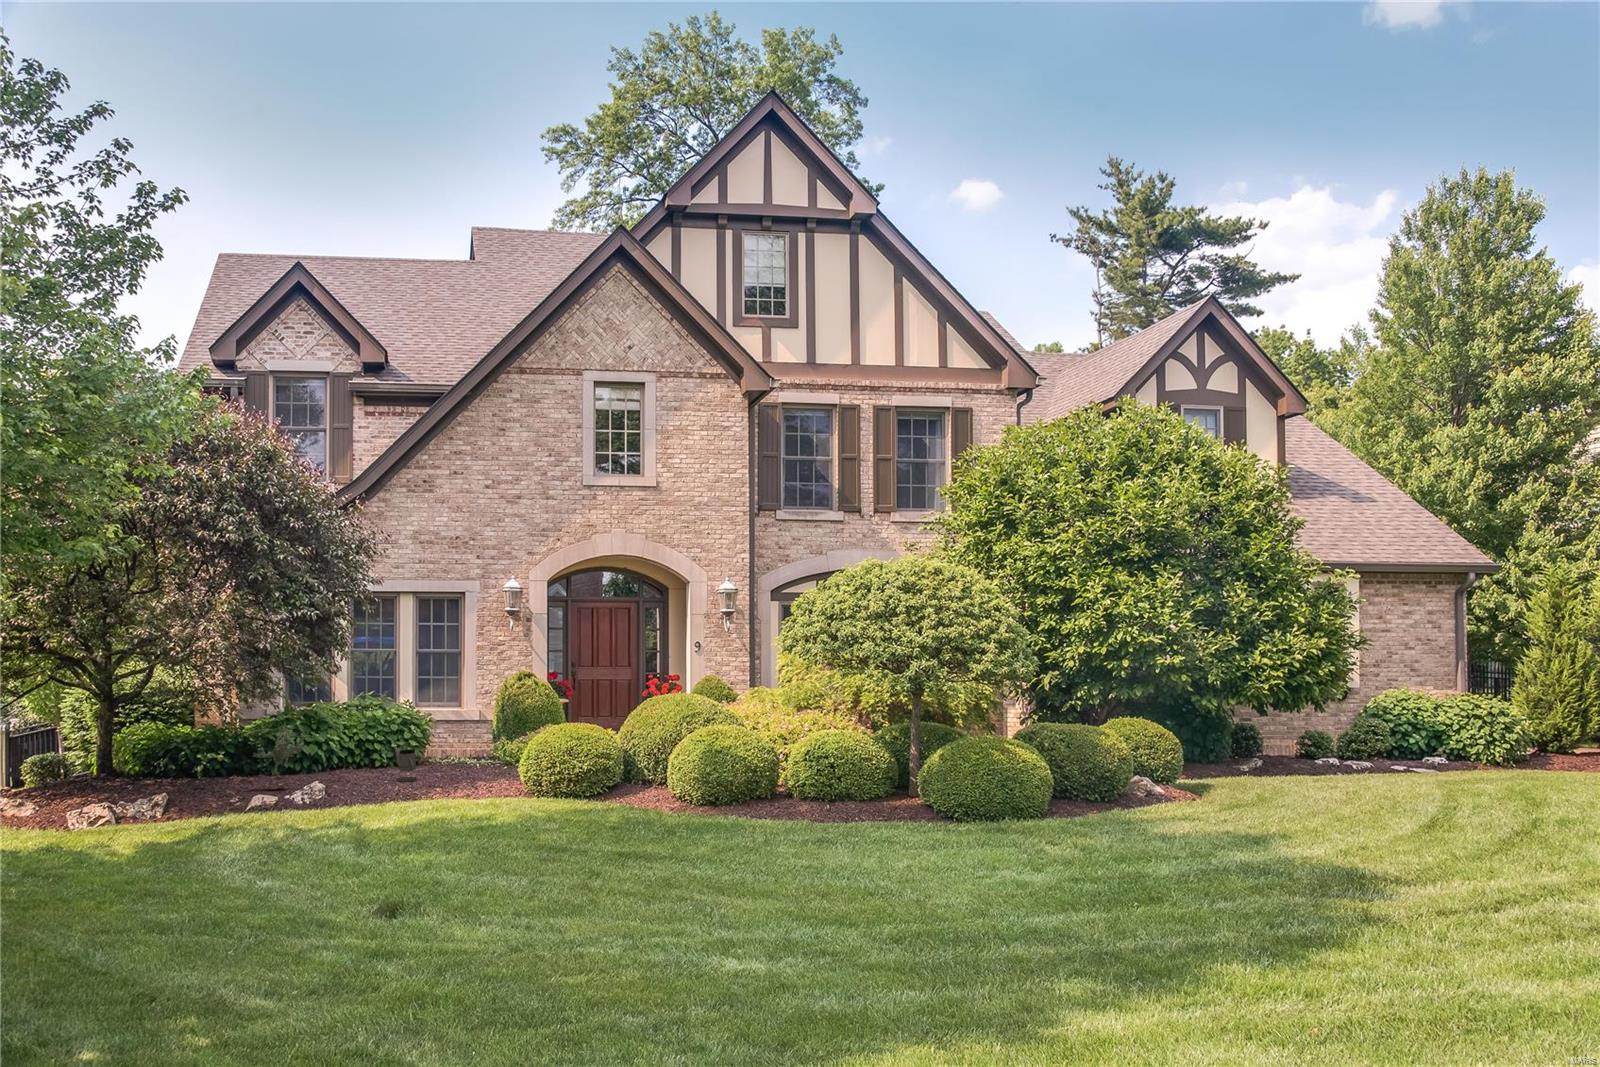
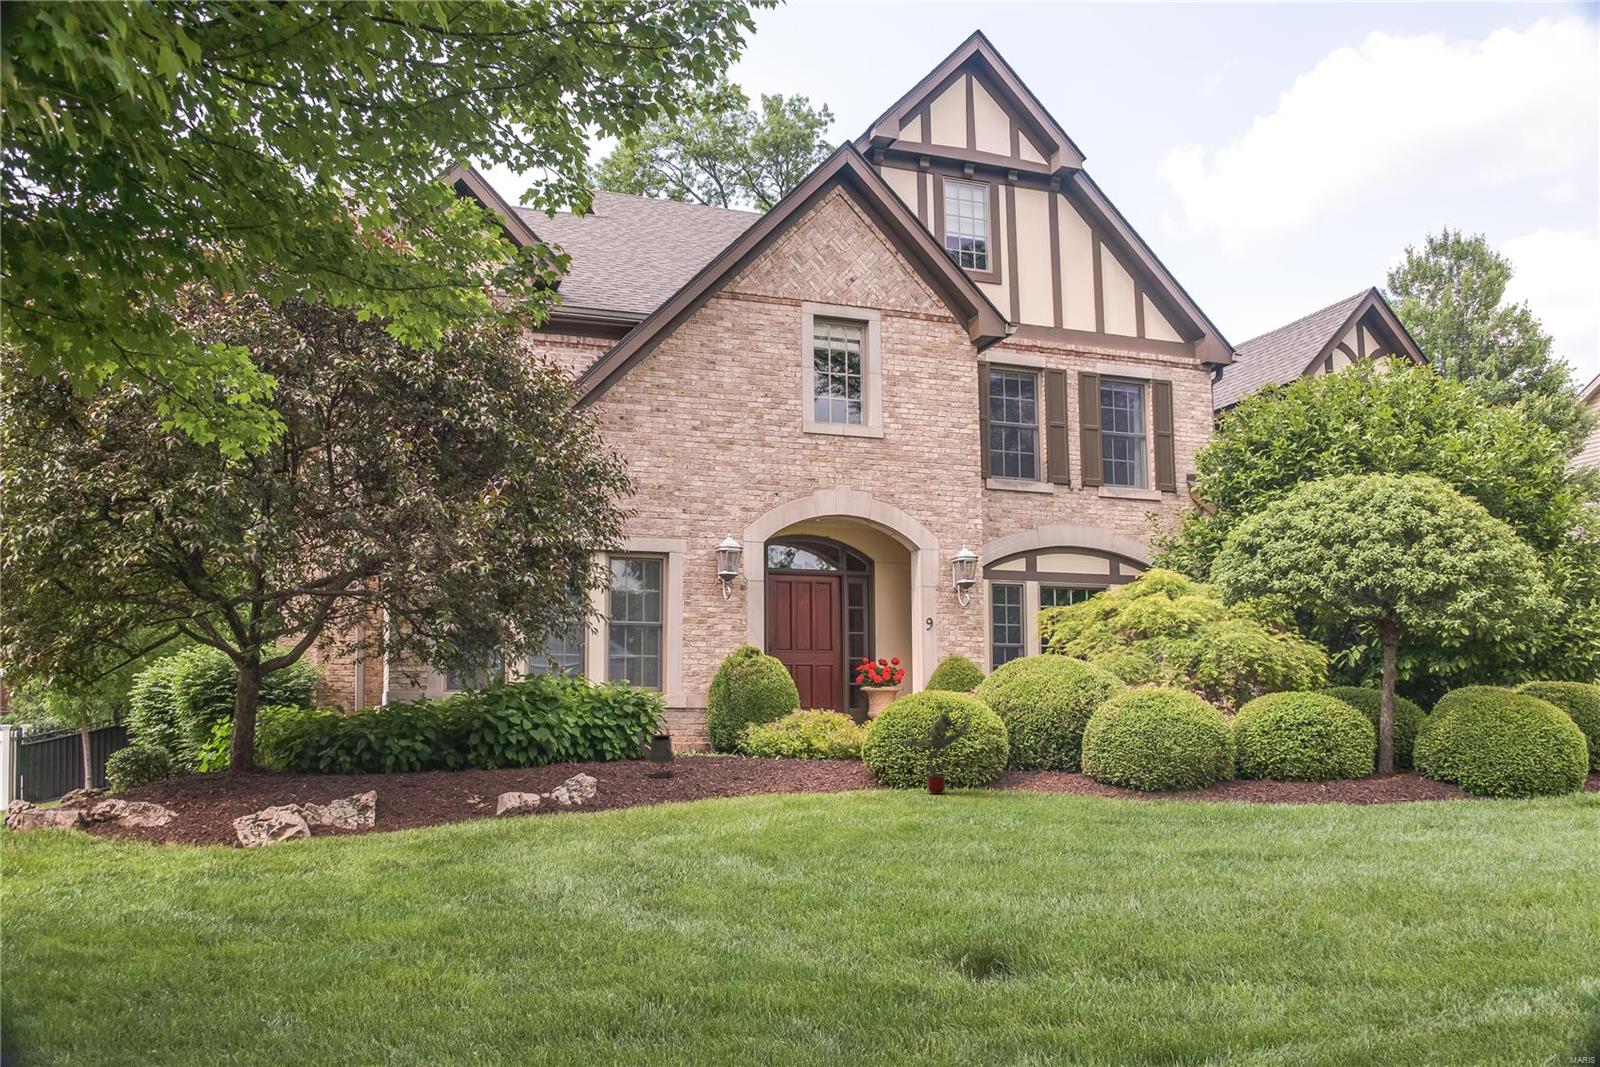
potted tree: present [253,725,306,790] -> present [900,701,973,794]

